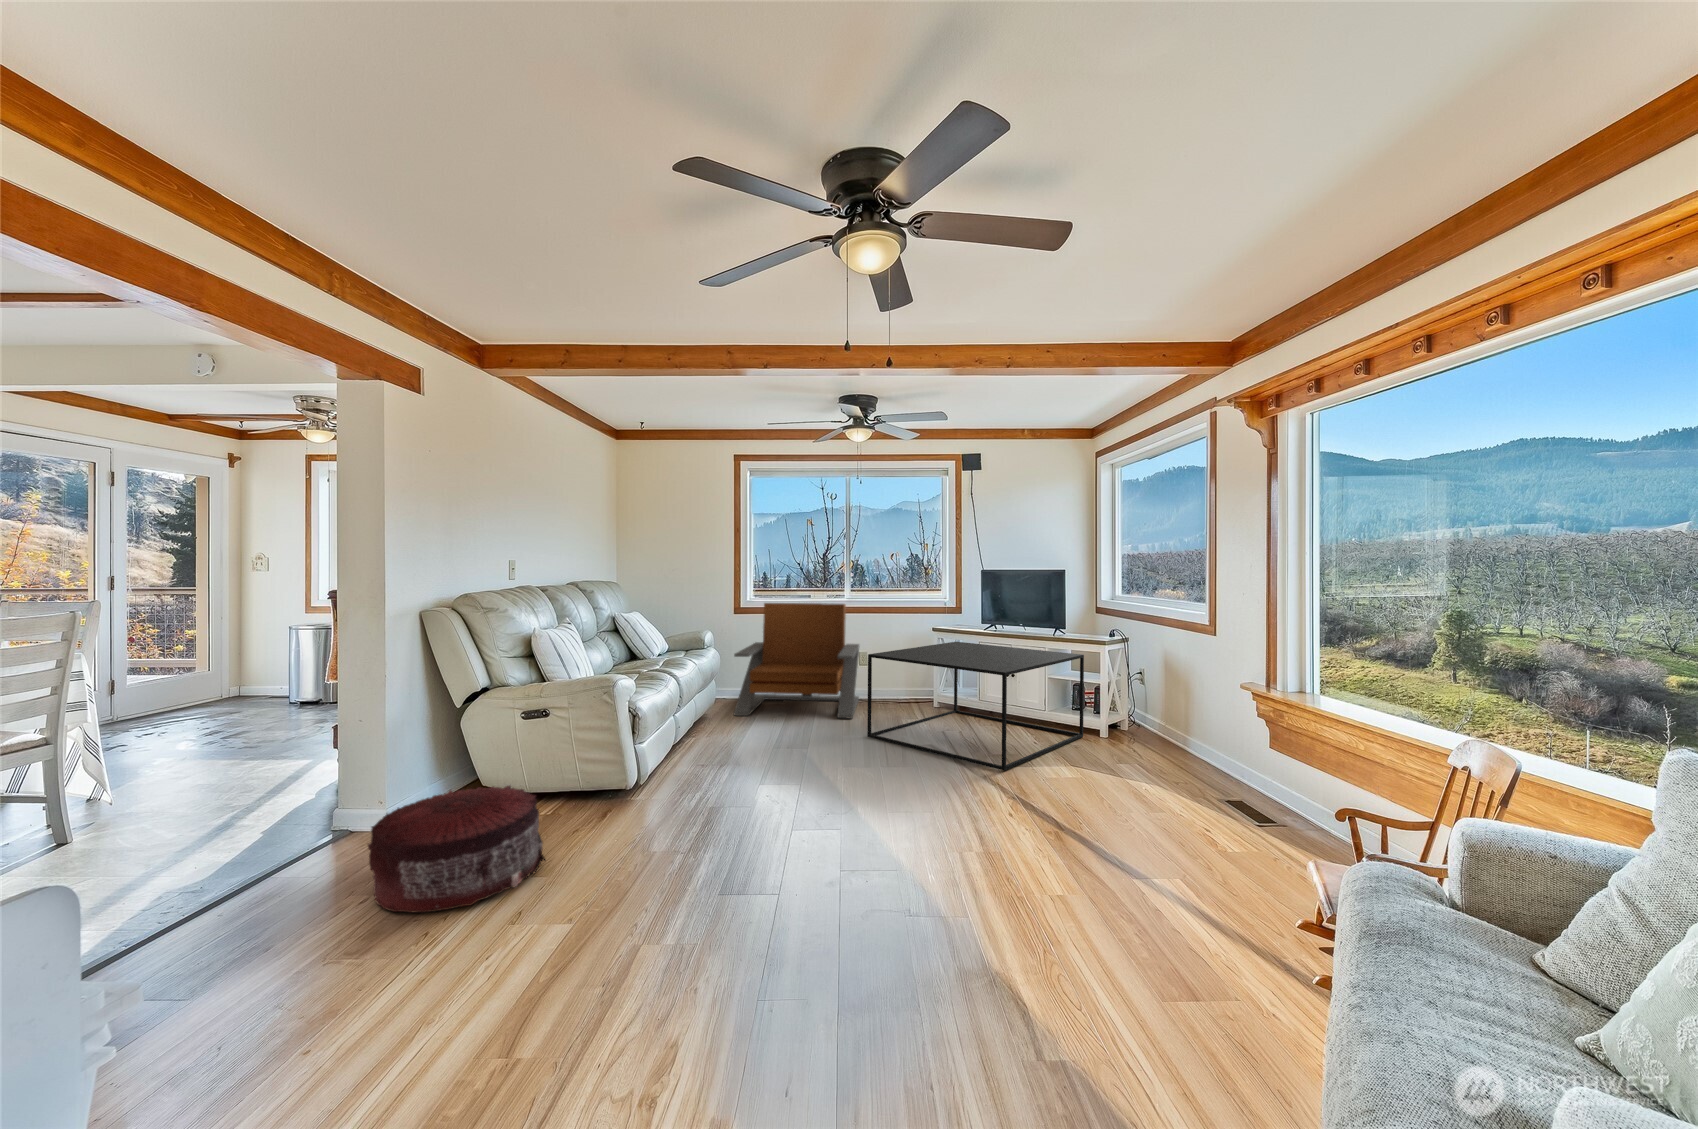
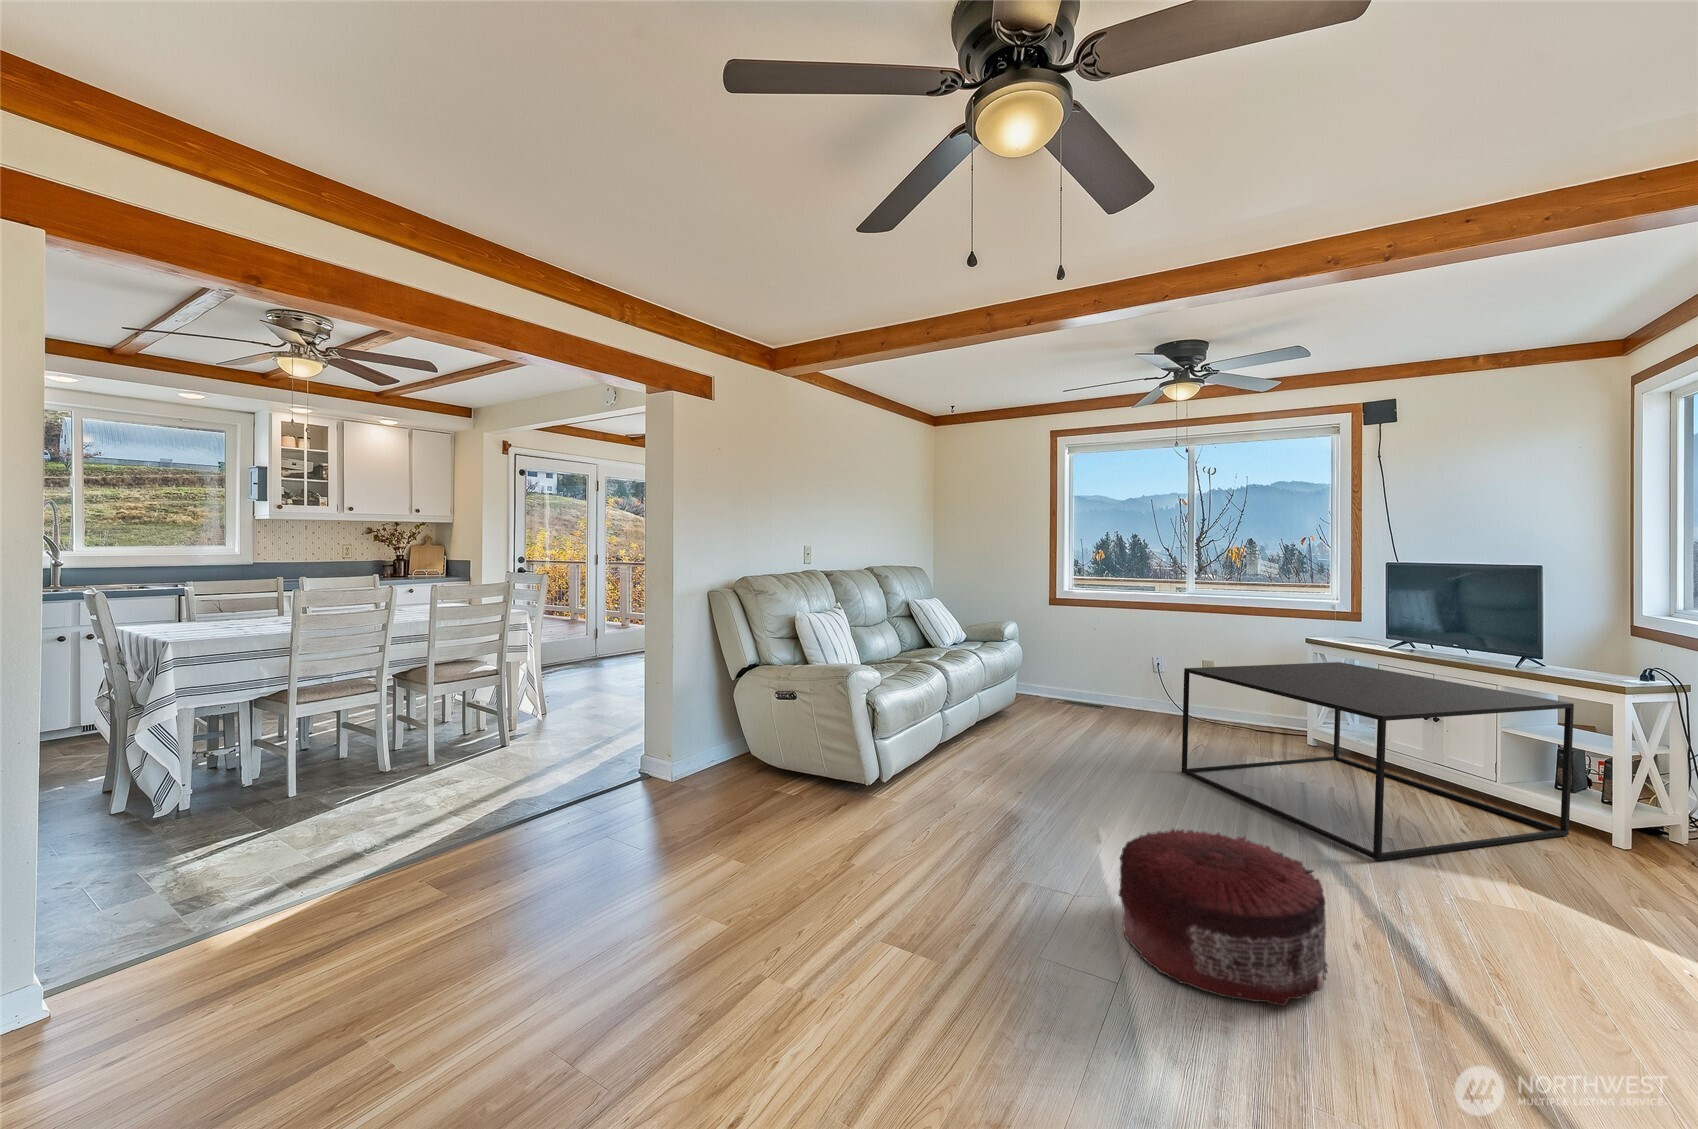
lounge chair: present [734,603,860,719] -> none [1029,597,1198,746]
pouf: present [368,786,545,913] -> present [1119,828,1327,1006]

